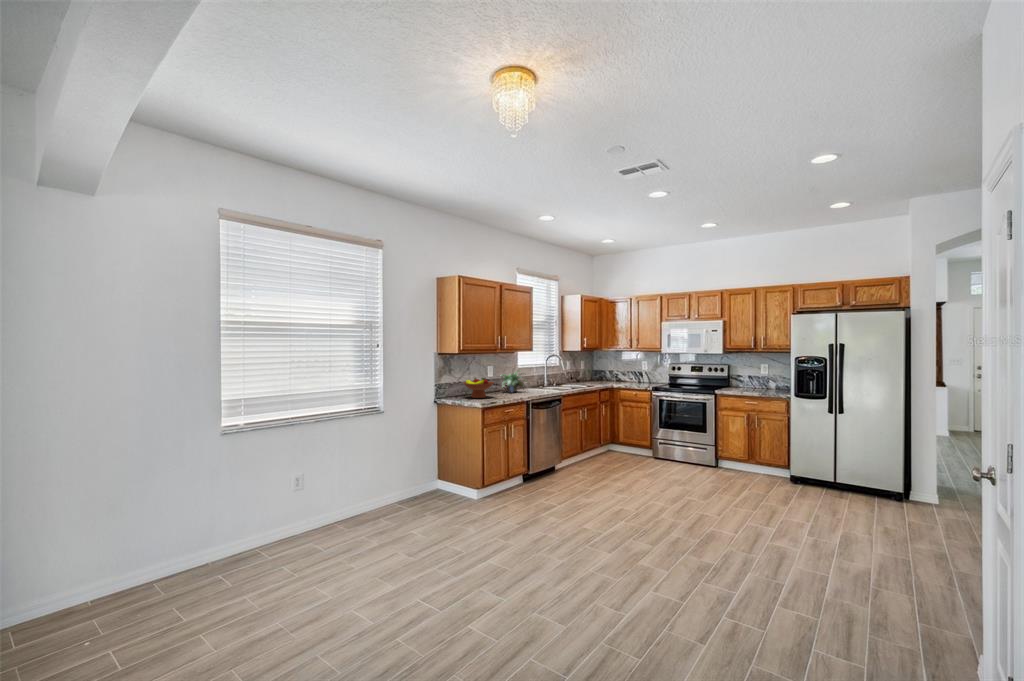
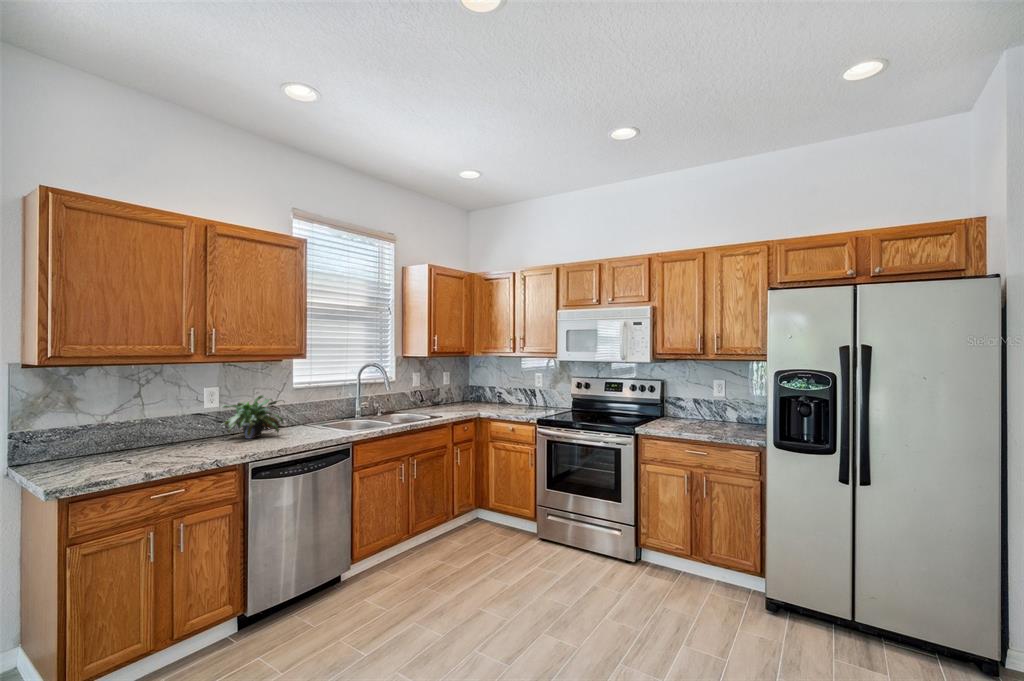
fruit bowl: present [464,378,493,398] -> none [77,417,163,464]

